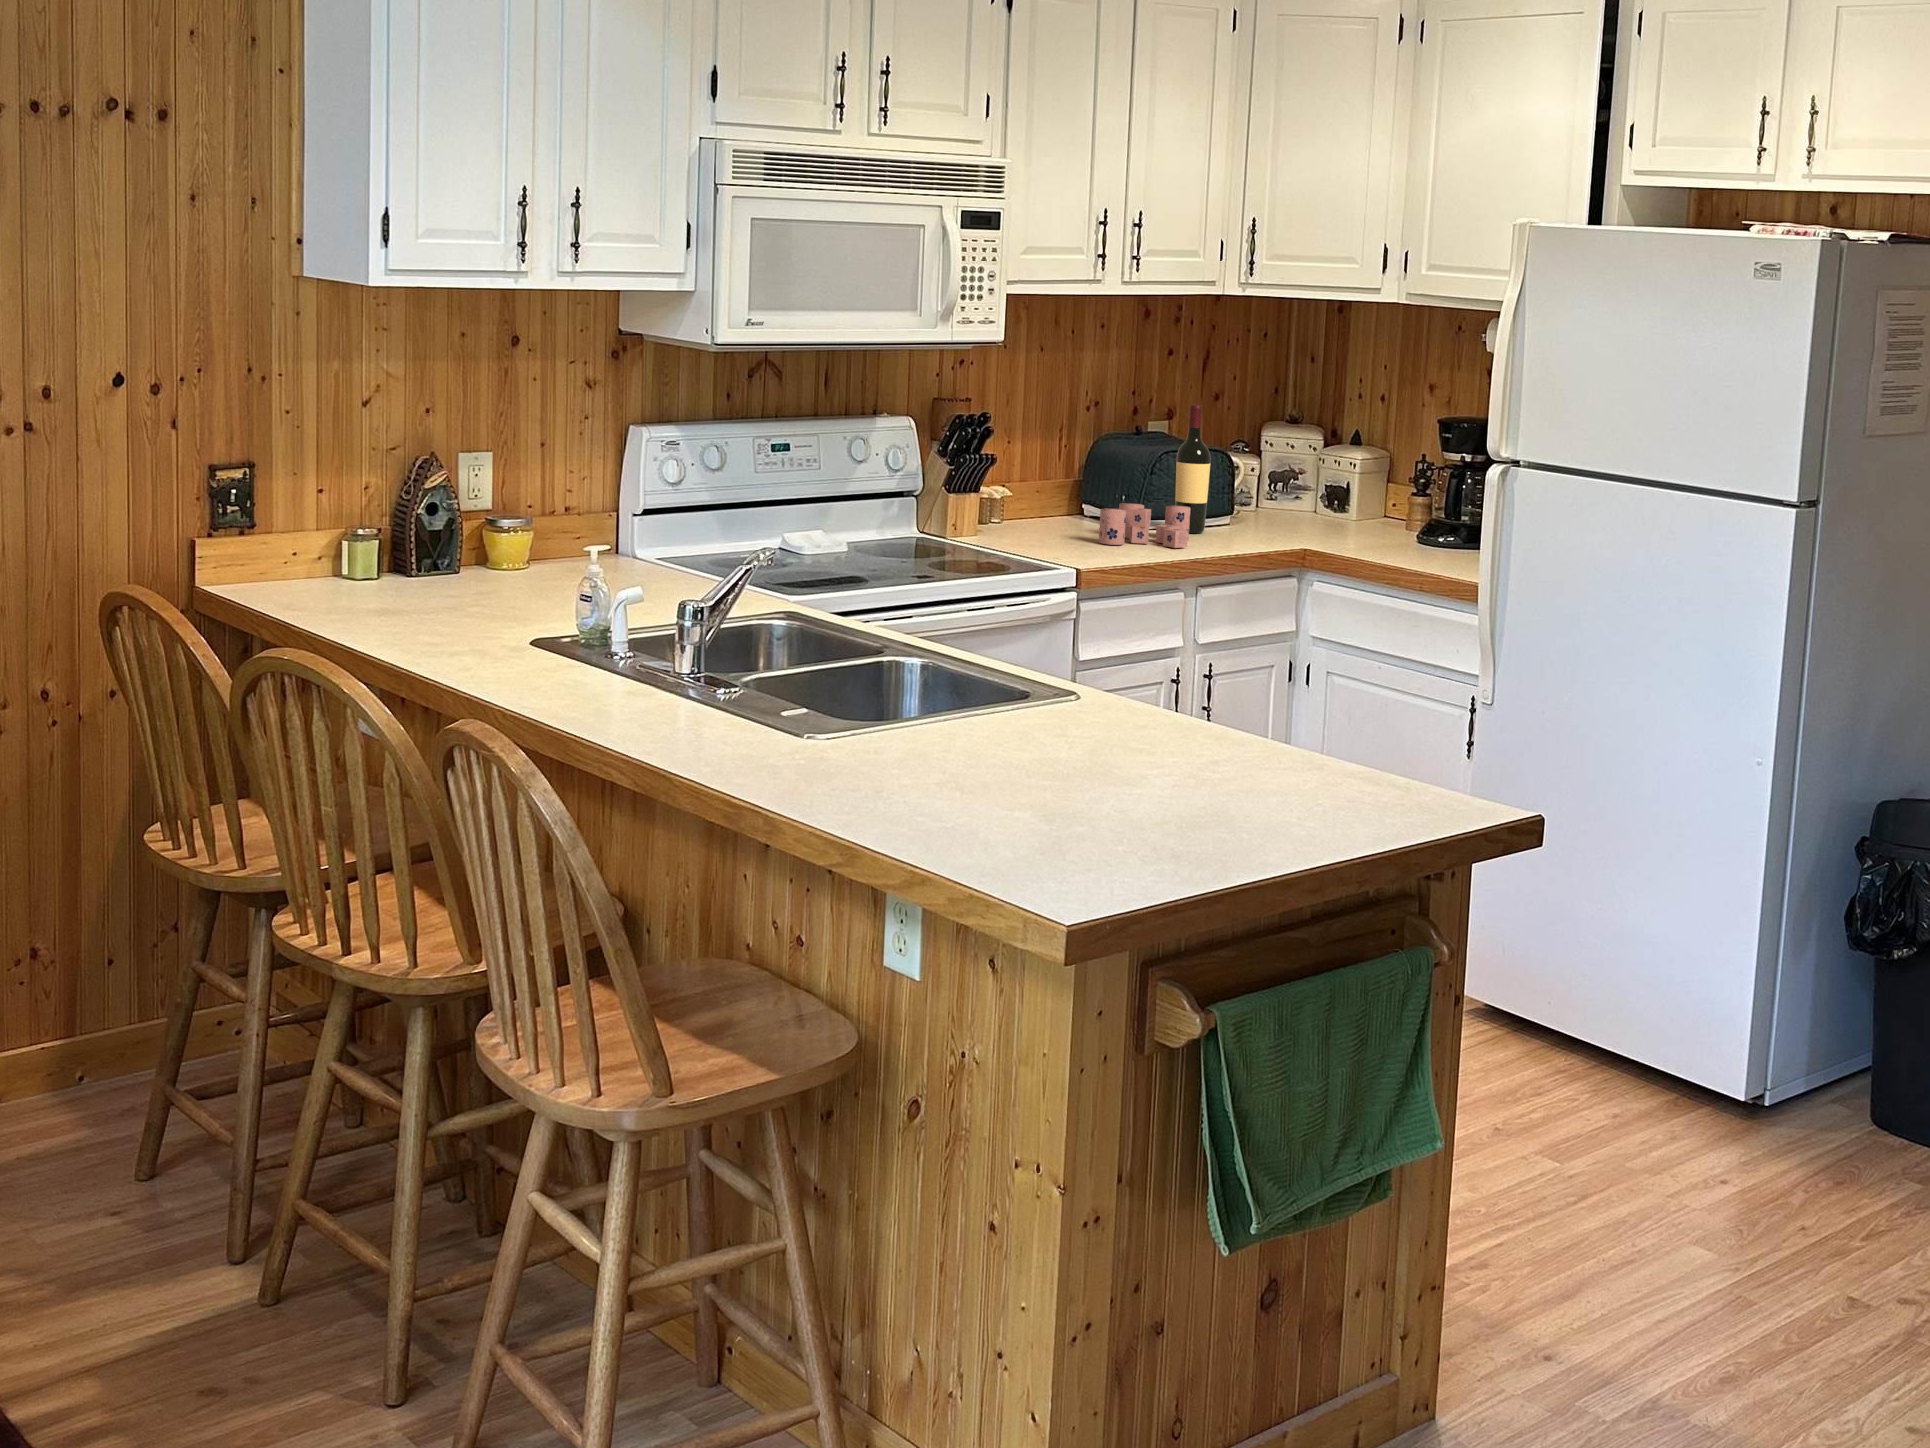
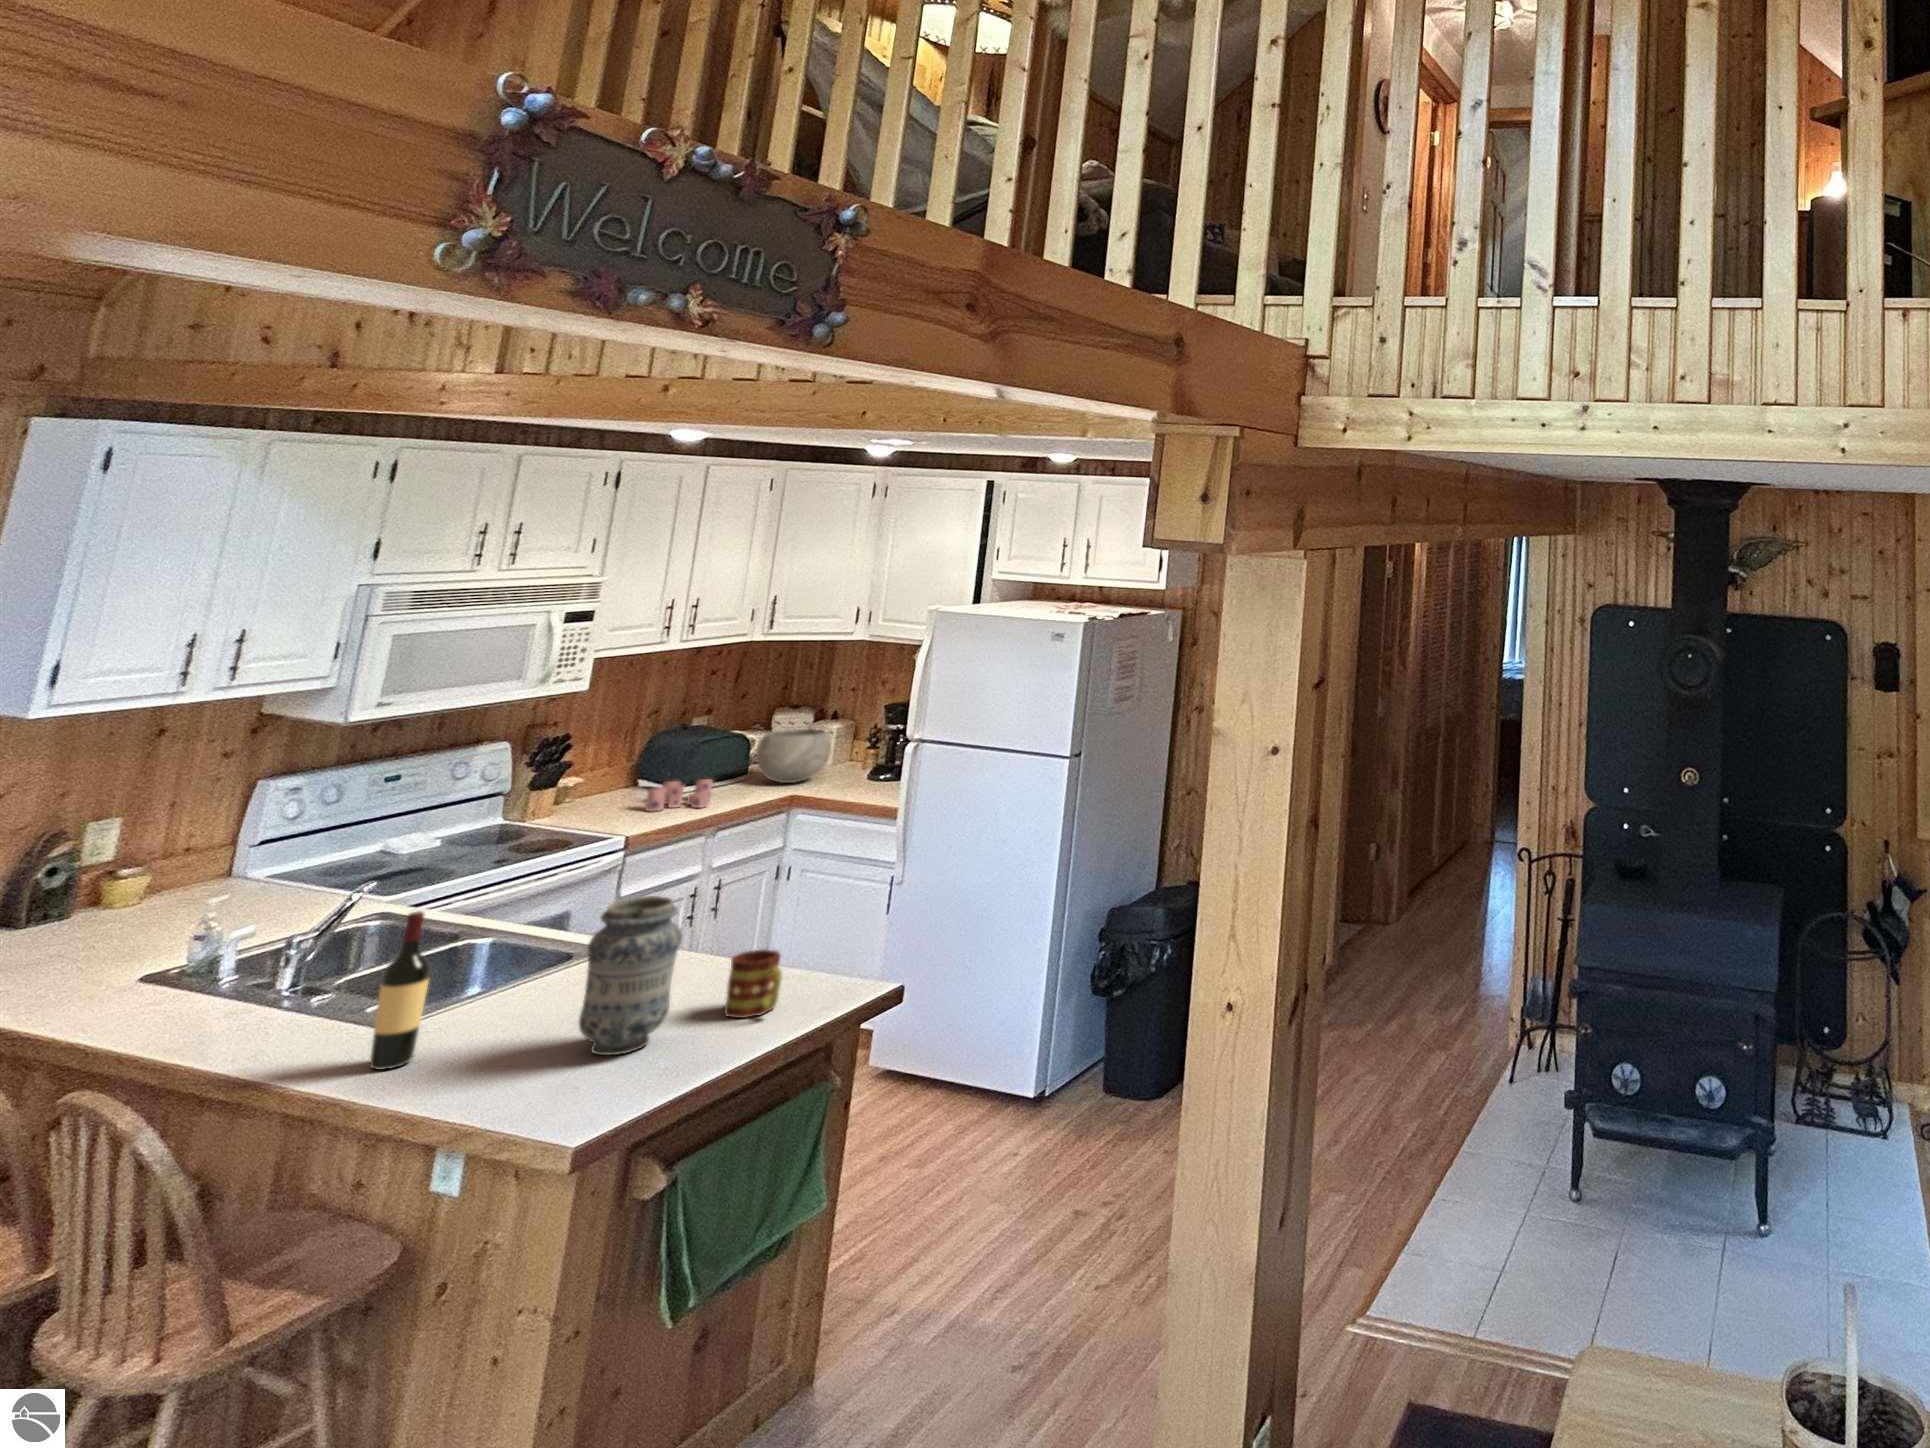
wine bottle: present [1175,405,1211,533] -> present [370,912,431,1070]
bowl: none [1250,446,1363,532] -> present [757,729,831,783]
vase: none [1058,580,1196,822] -> present [579,896,682,1055]
mug: none [1263,705,1352,809] -> present [724,949,782,1018]

